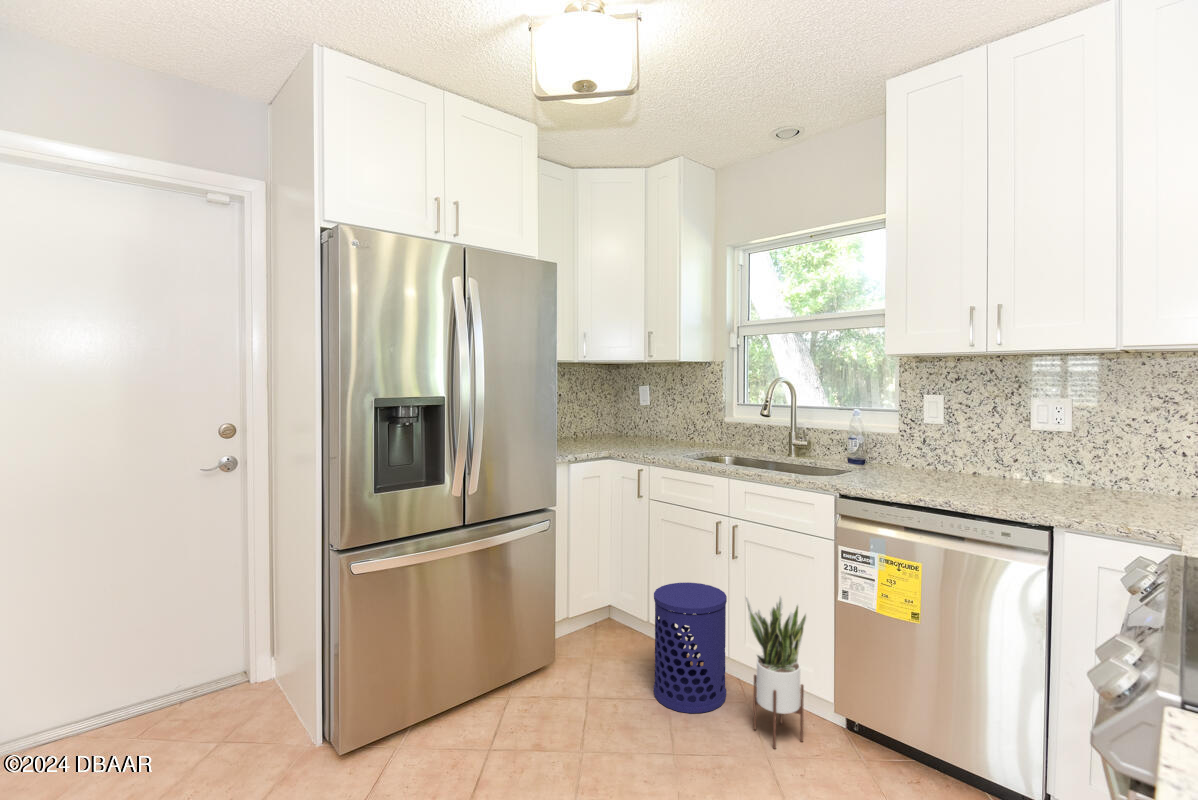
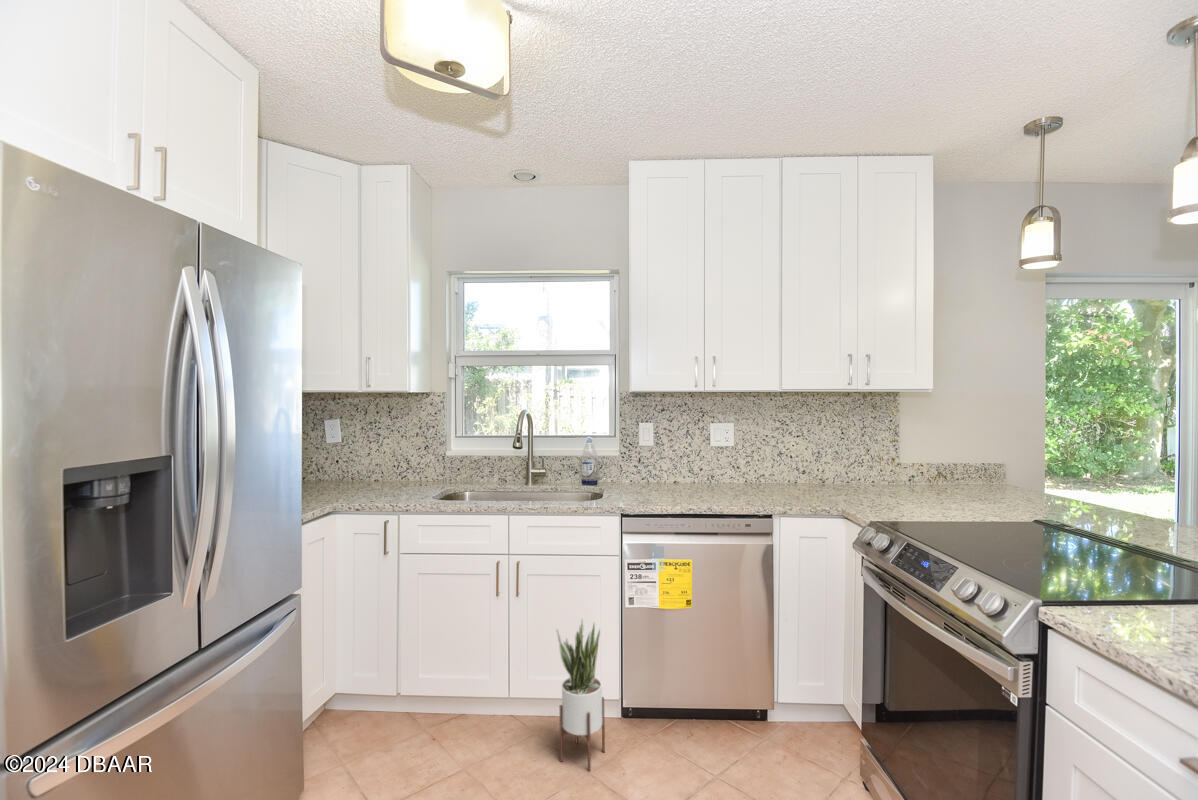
waste bin: present [654,583,727,713] -> none [437,629,517,782]

